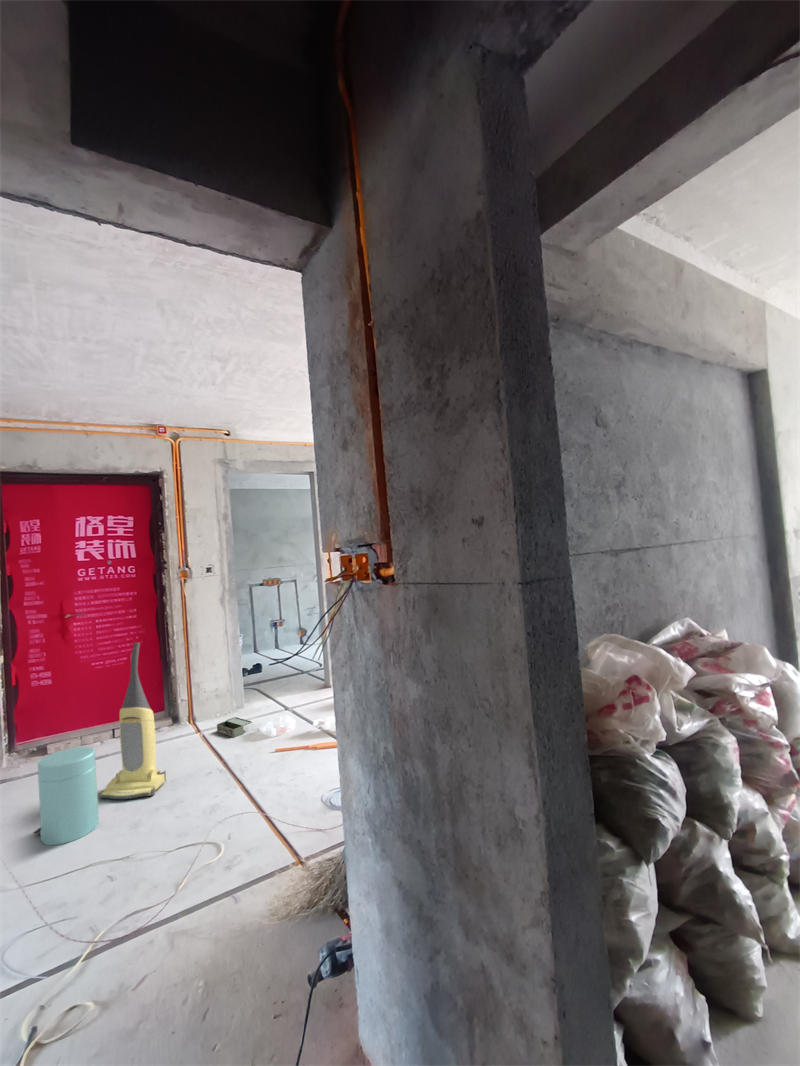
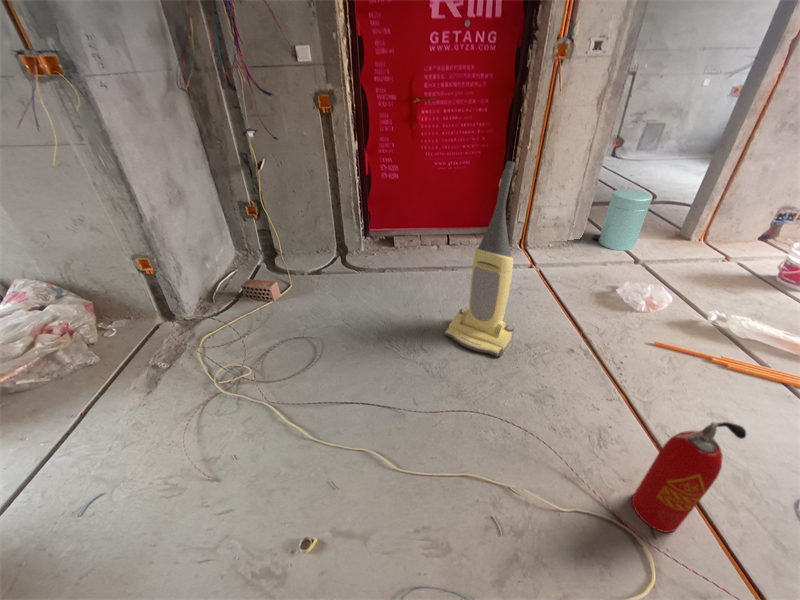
toolbox: present [217,717,252,737] -> none [556,260,603,290]
fire extinguisher: none [225,740,264,837] -> present [632,422,746,532]
trash can: present [34,746,99,845] -> present [592,189,652,251]

